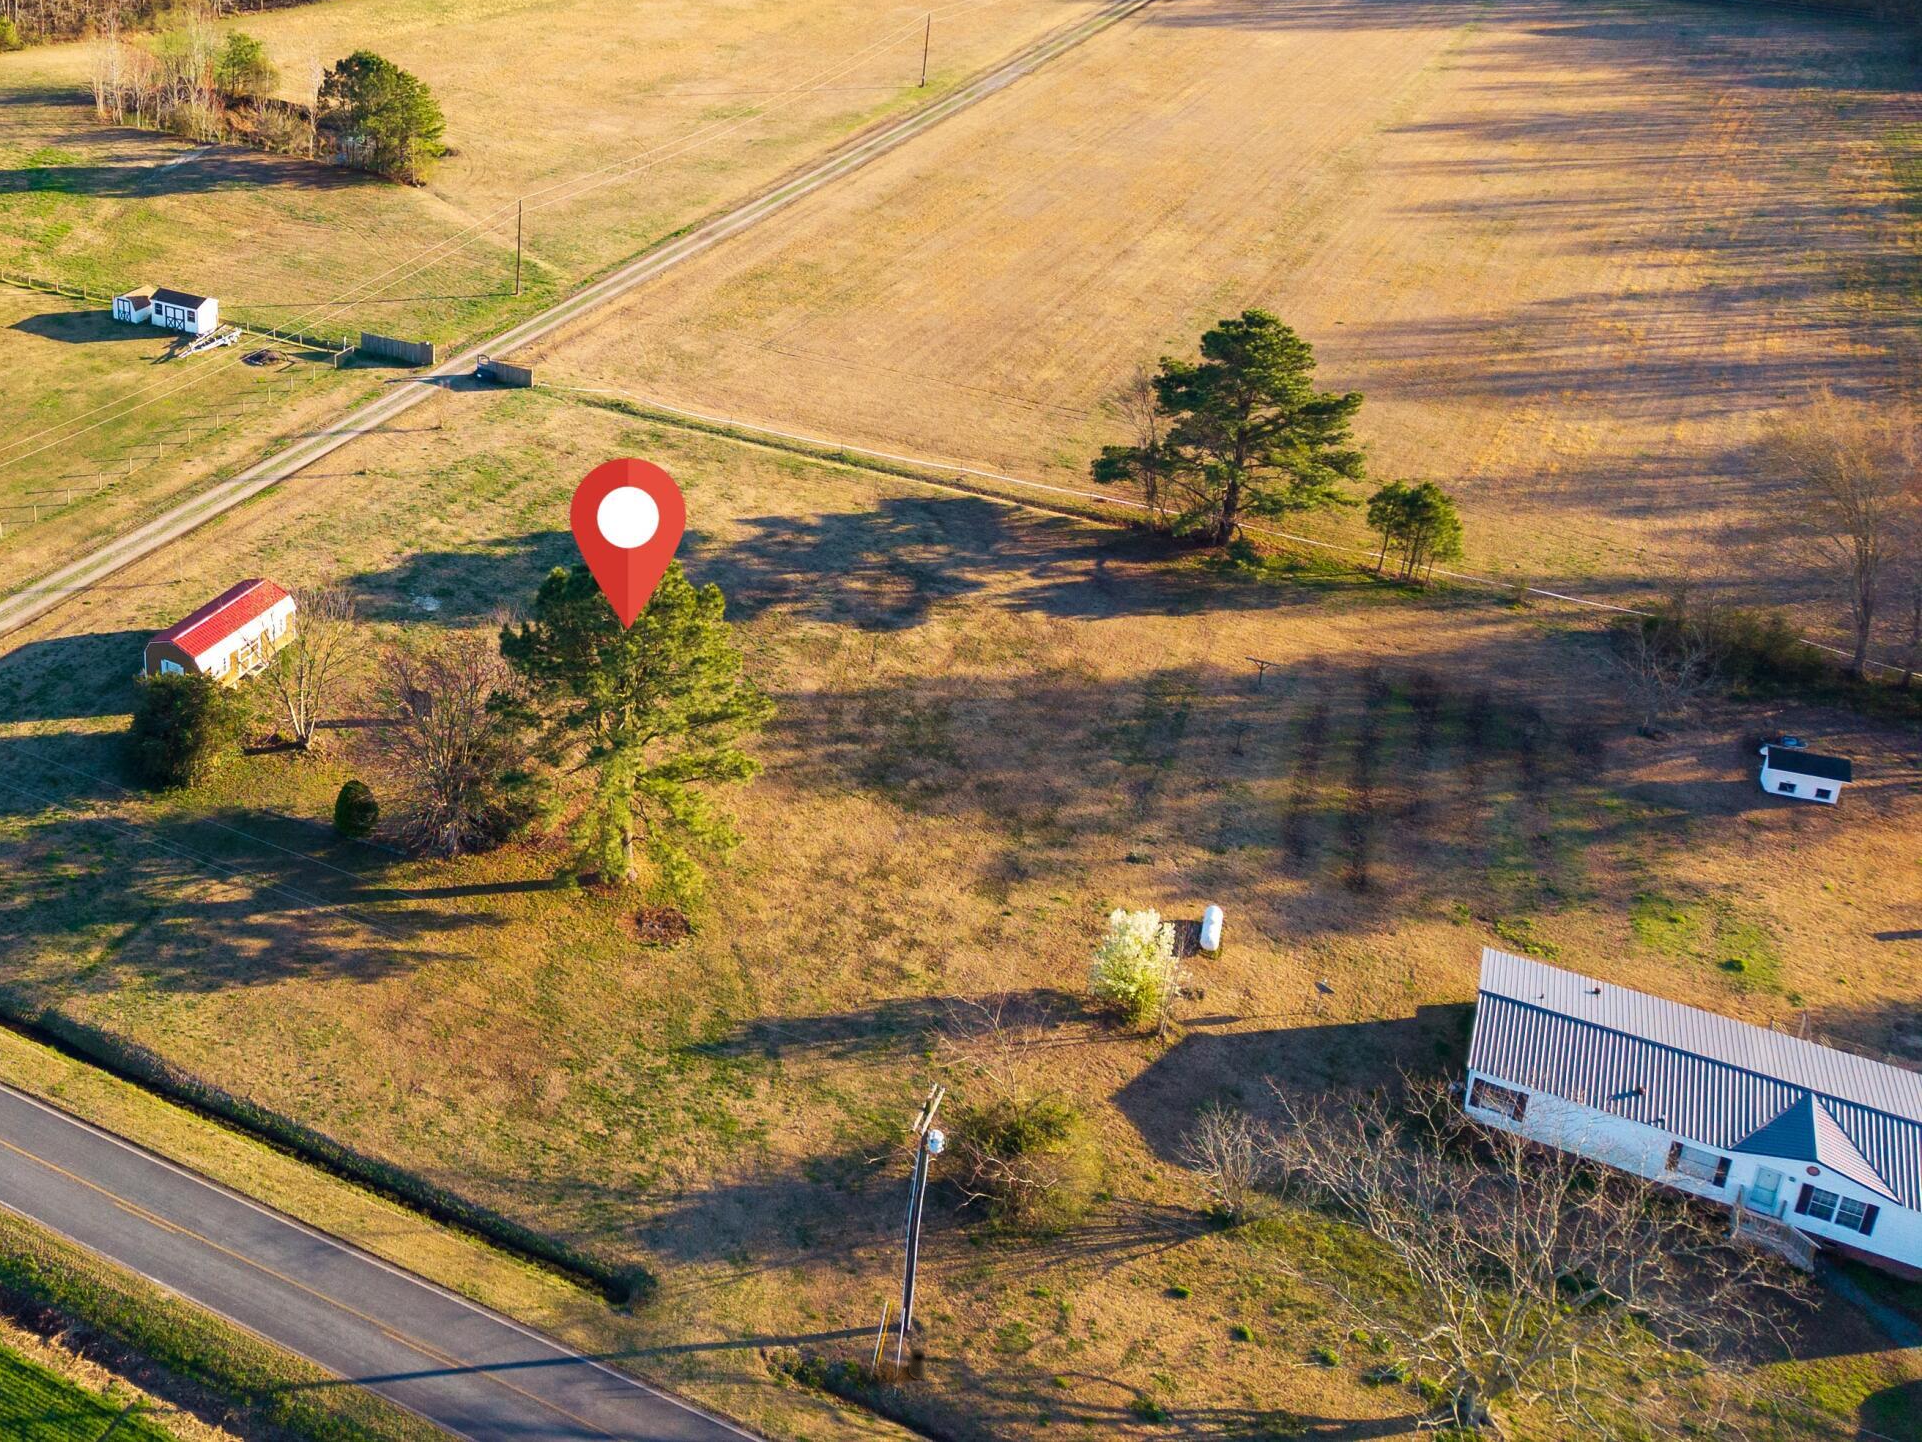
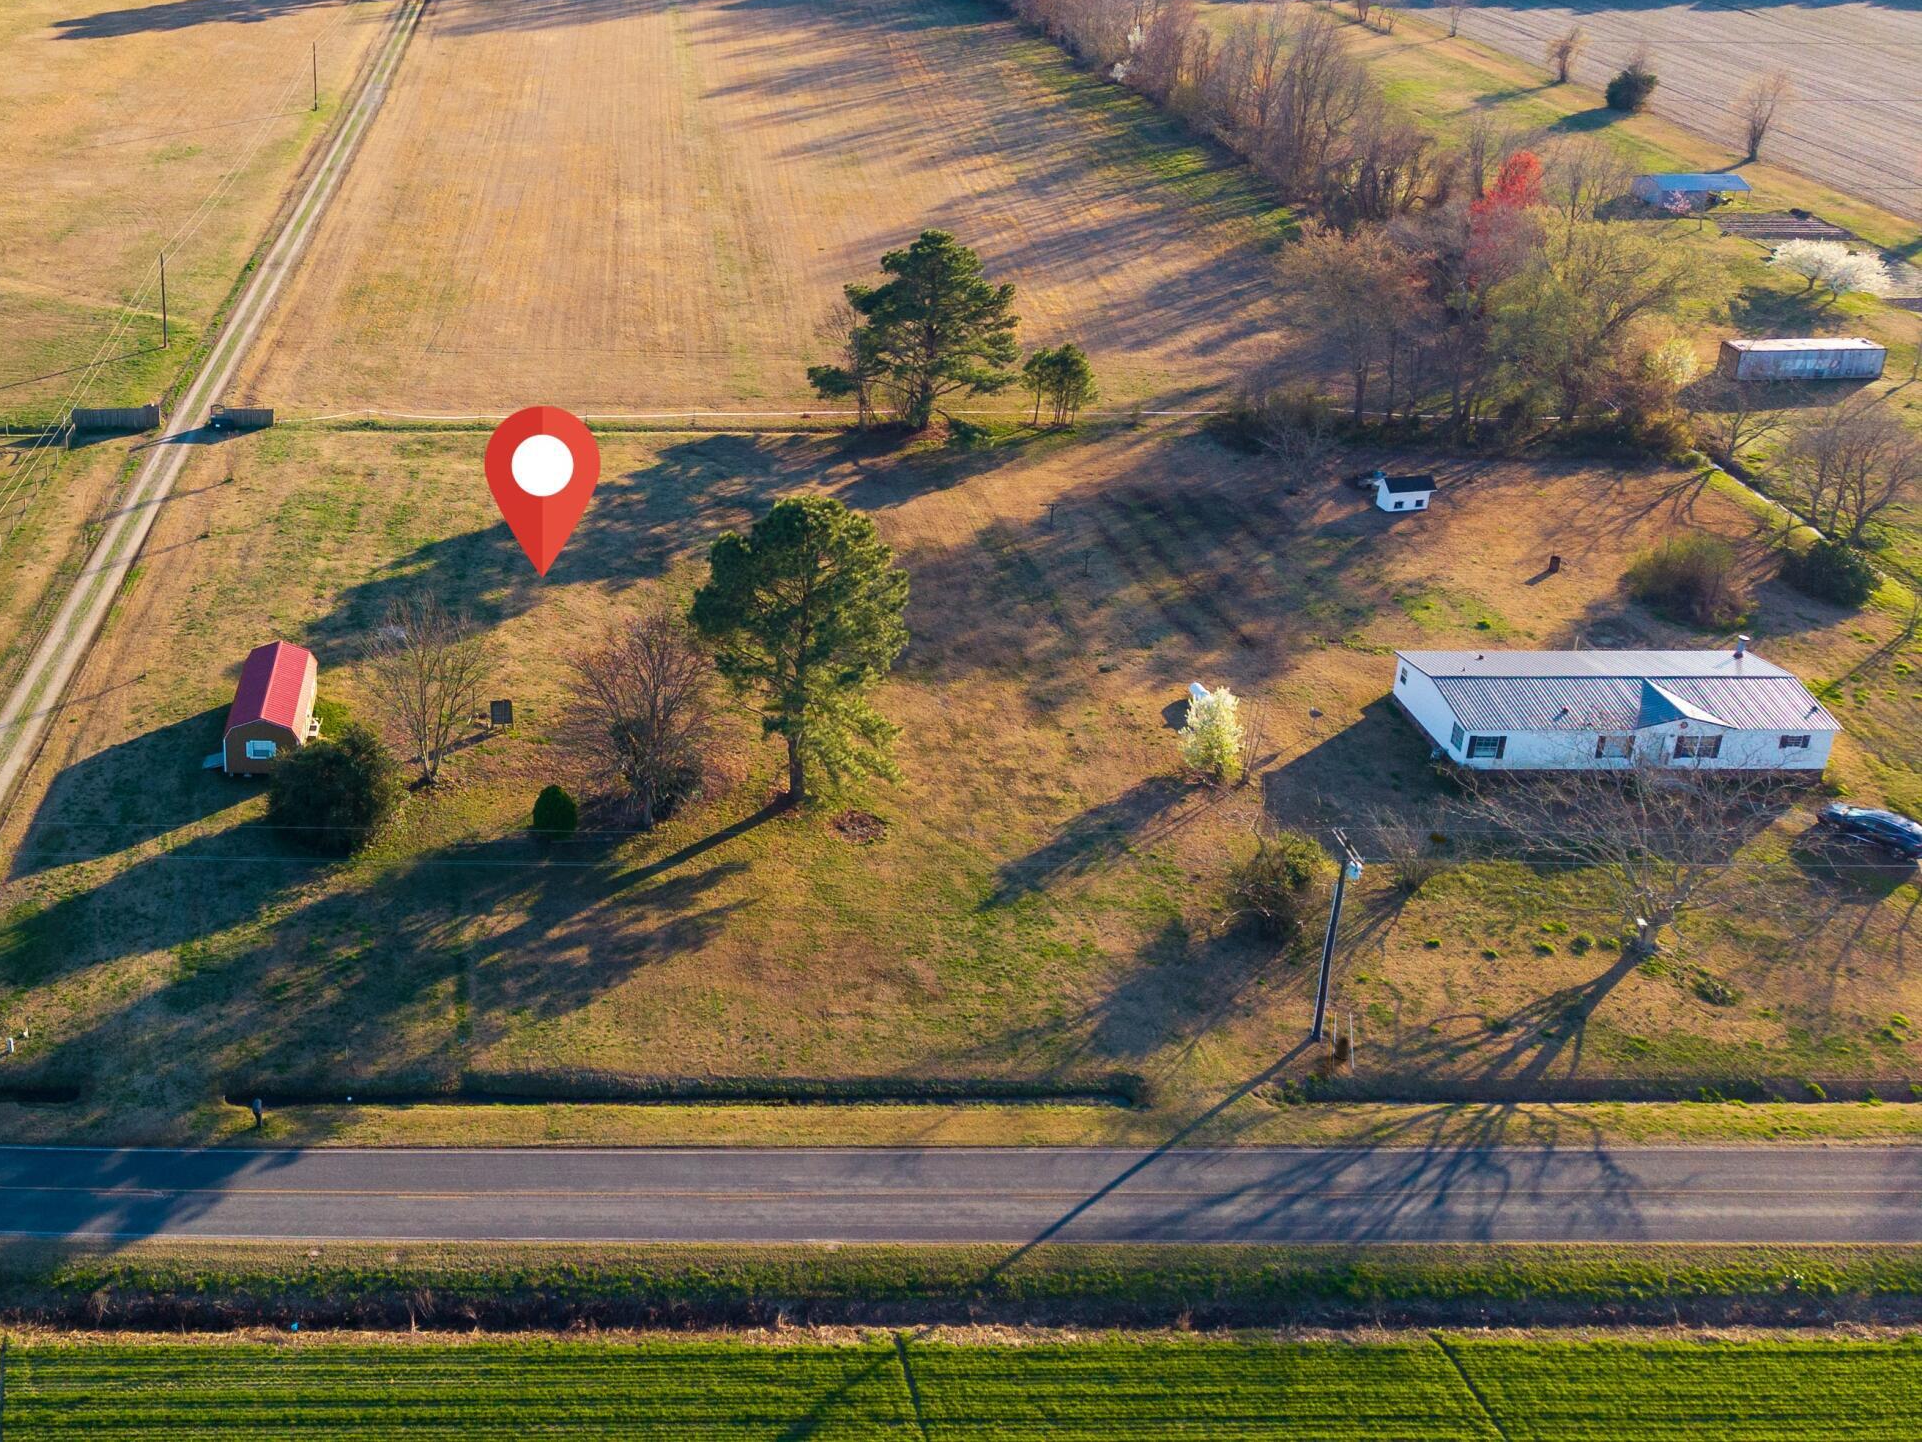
potted tree: none [1316,1178,1341,1226] -> present [1427,833,1447,868]

